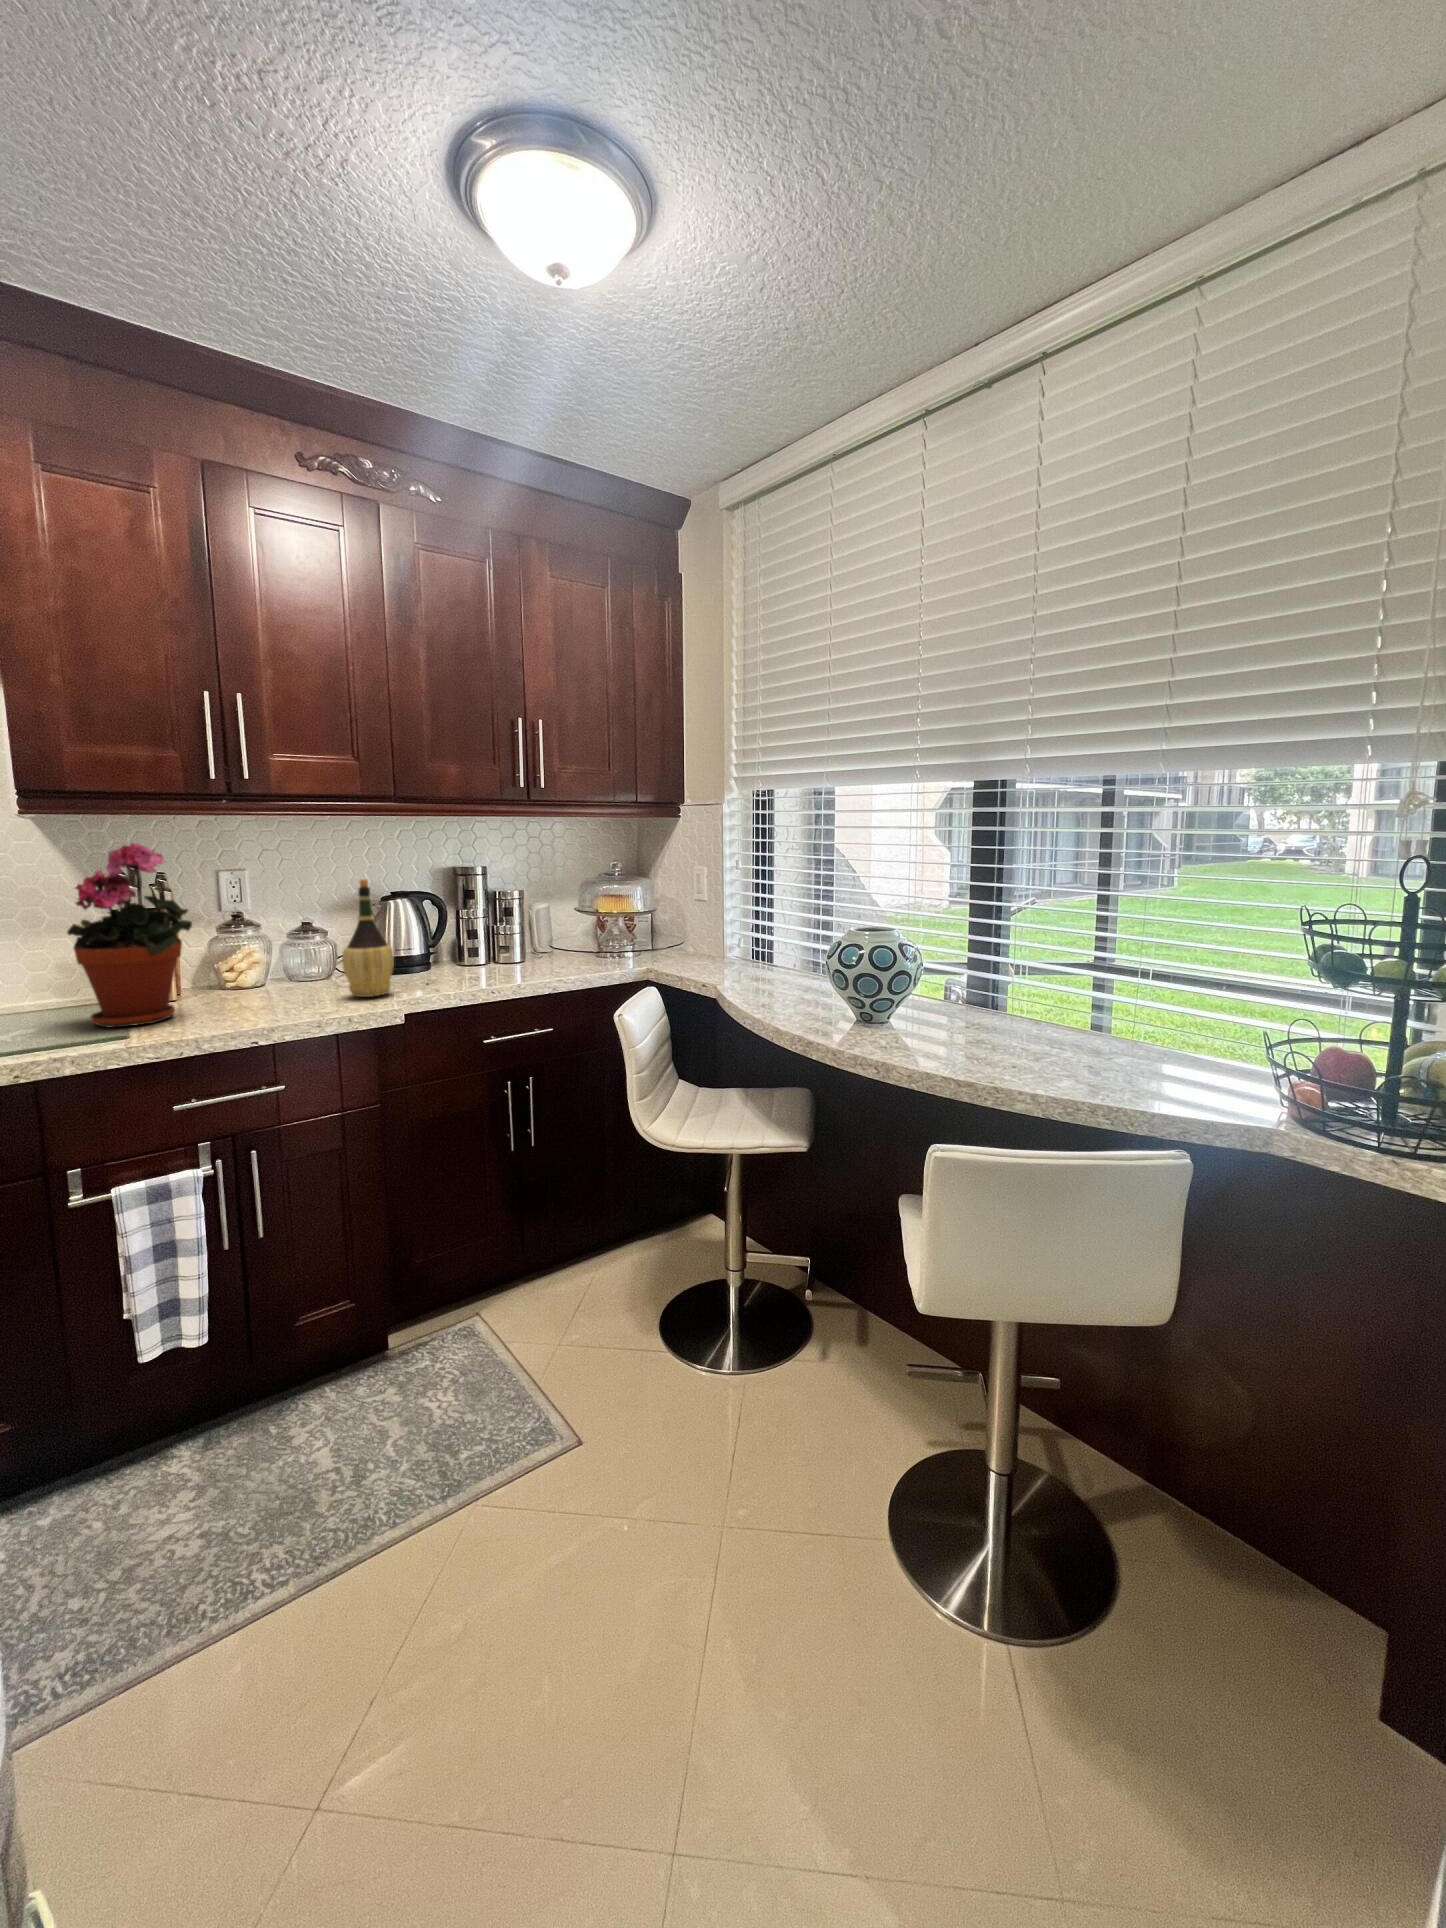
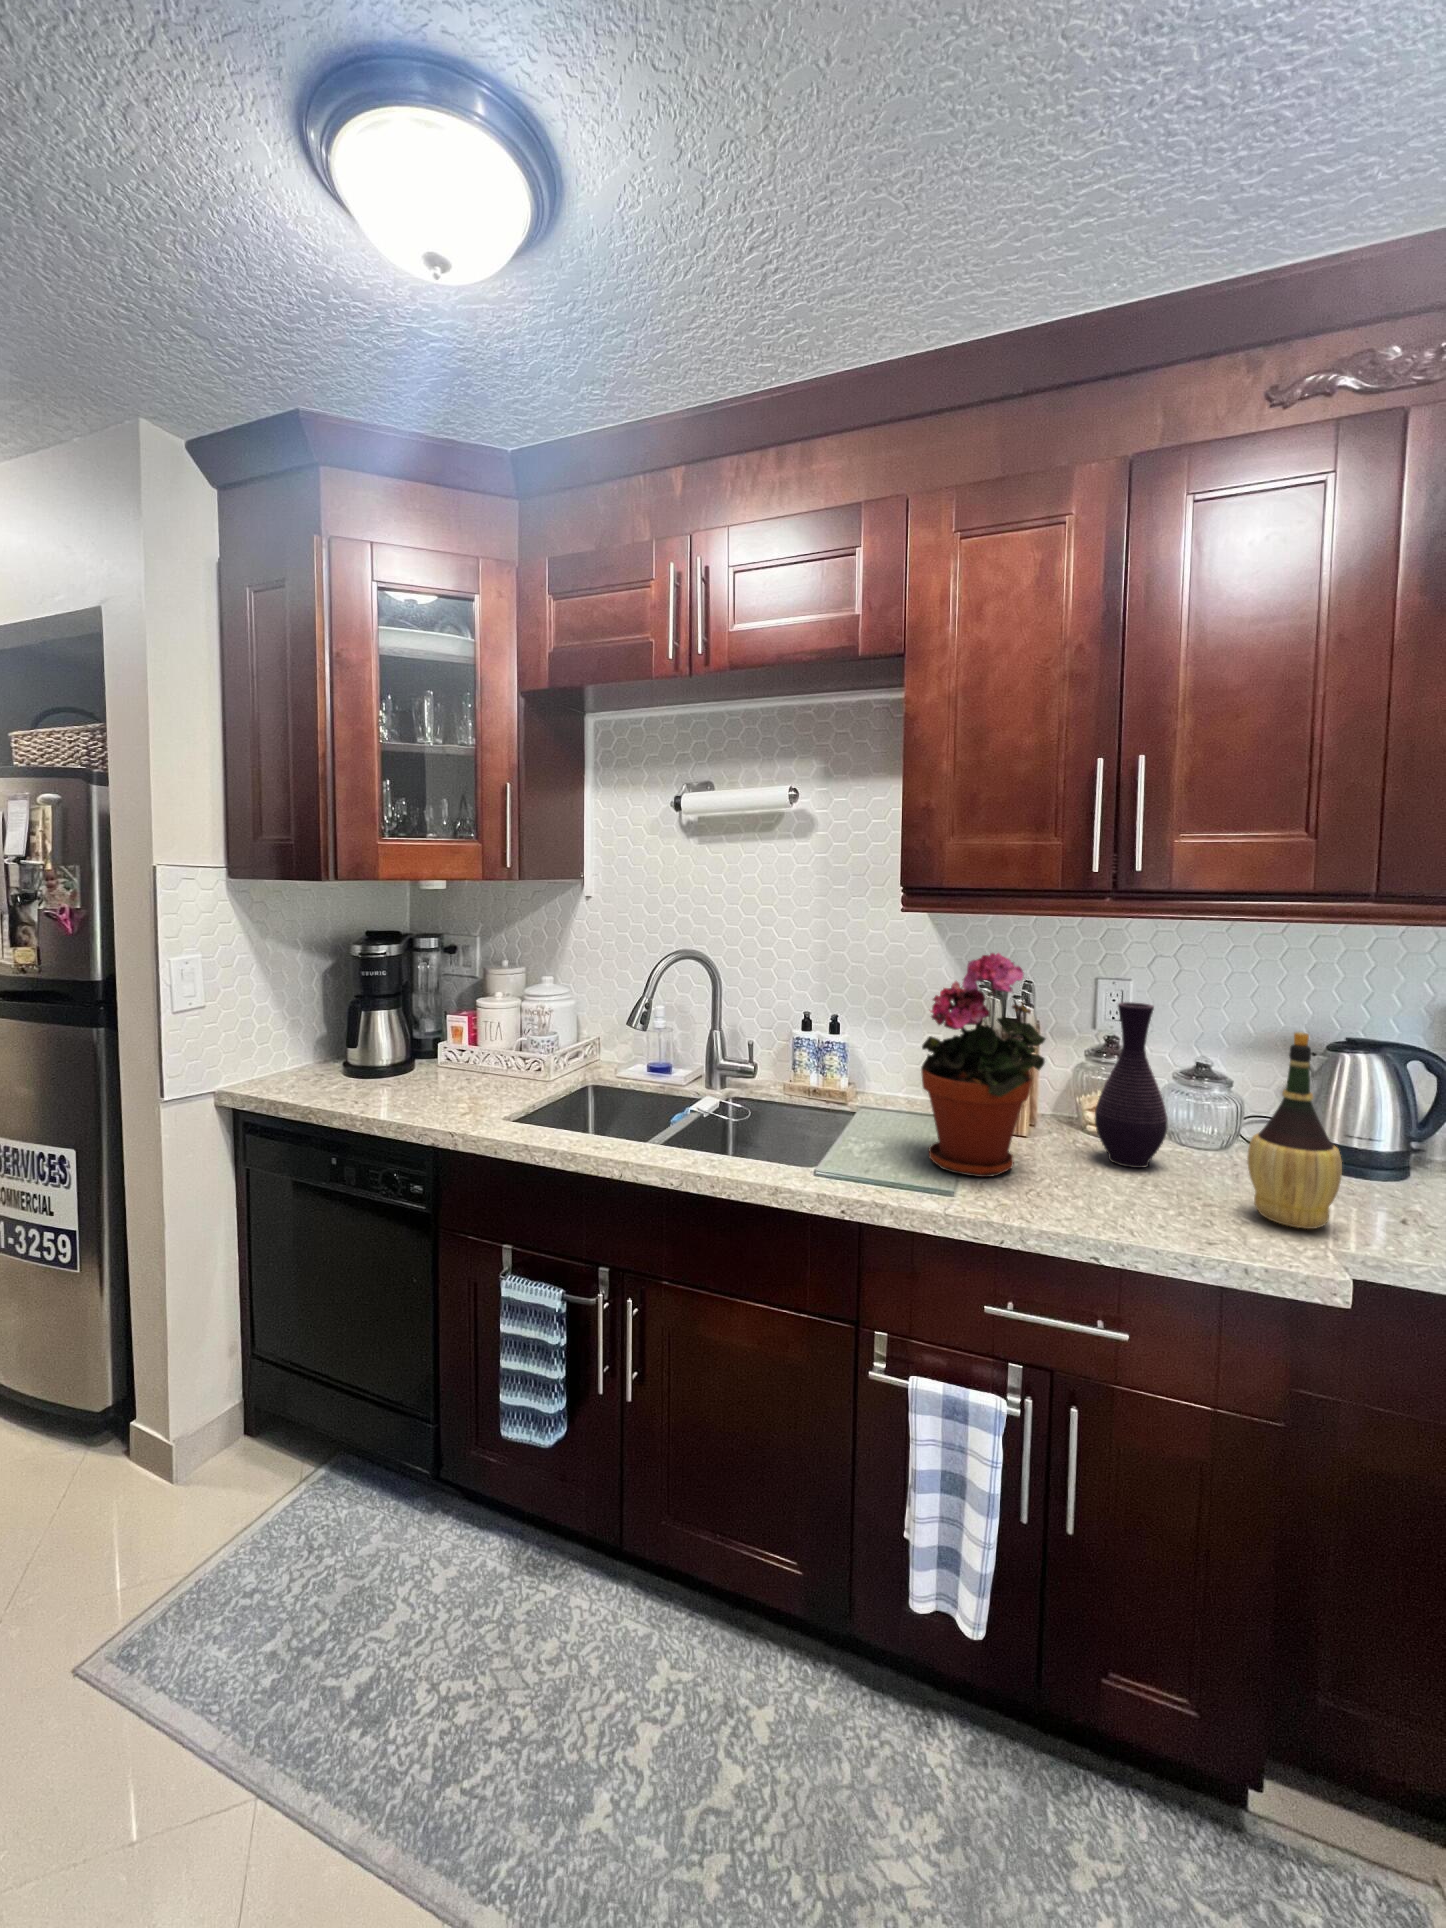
vase: none [234,879,289,997] -> present [1095,1002,1167,1168]

